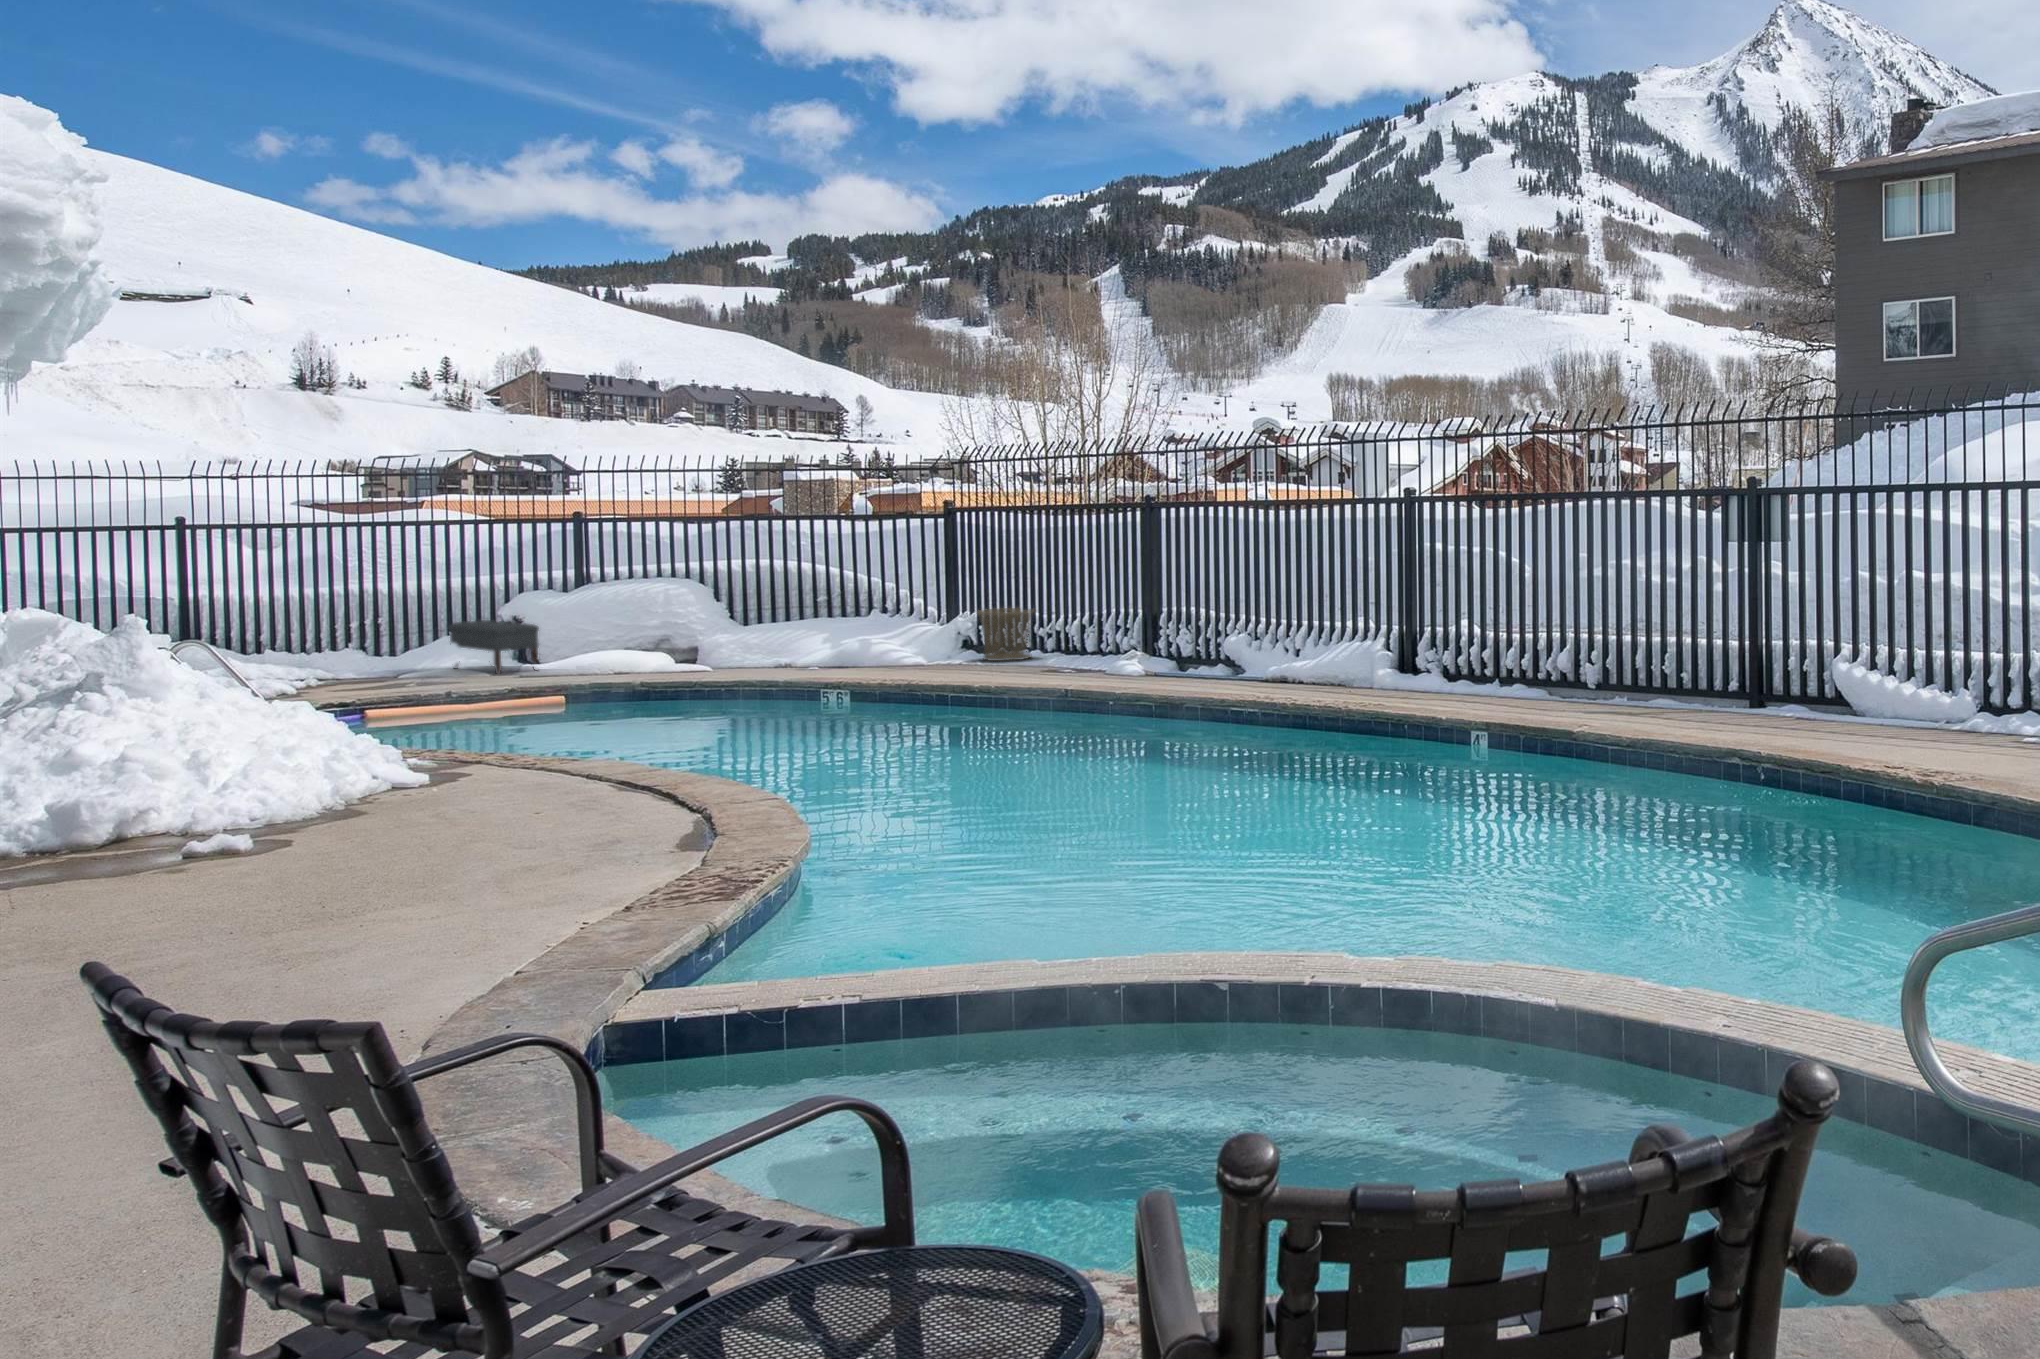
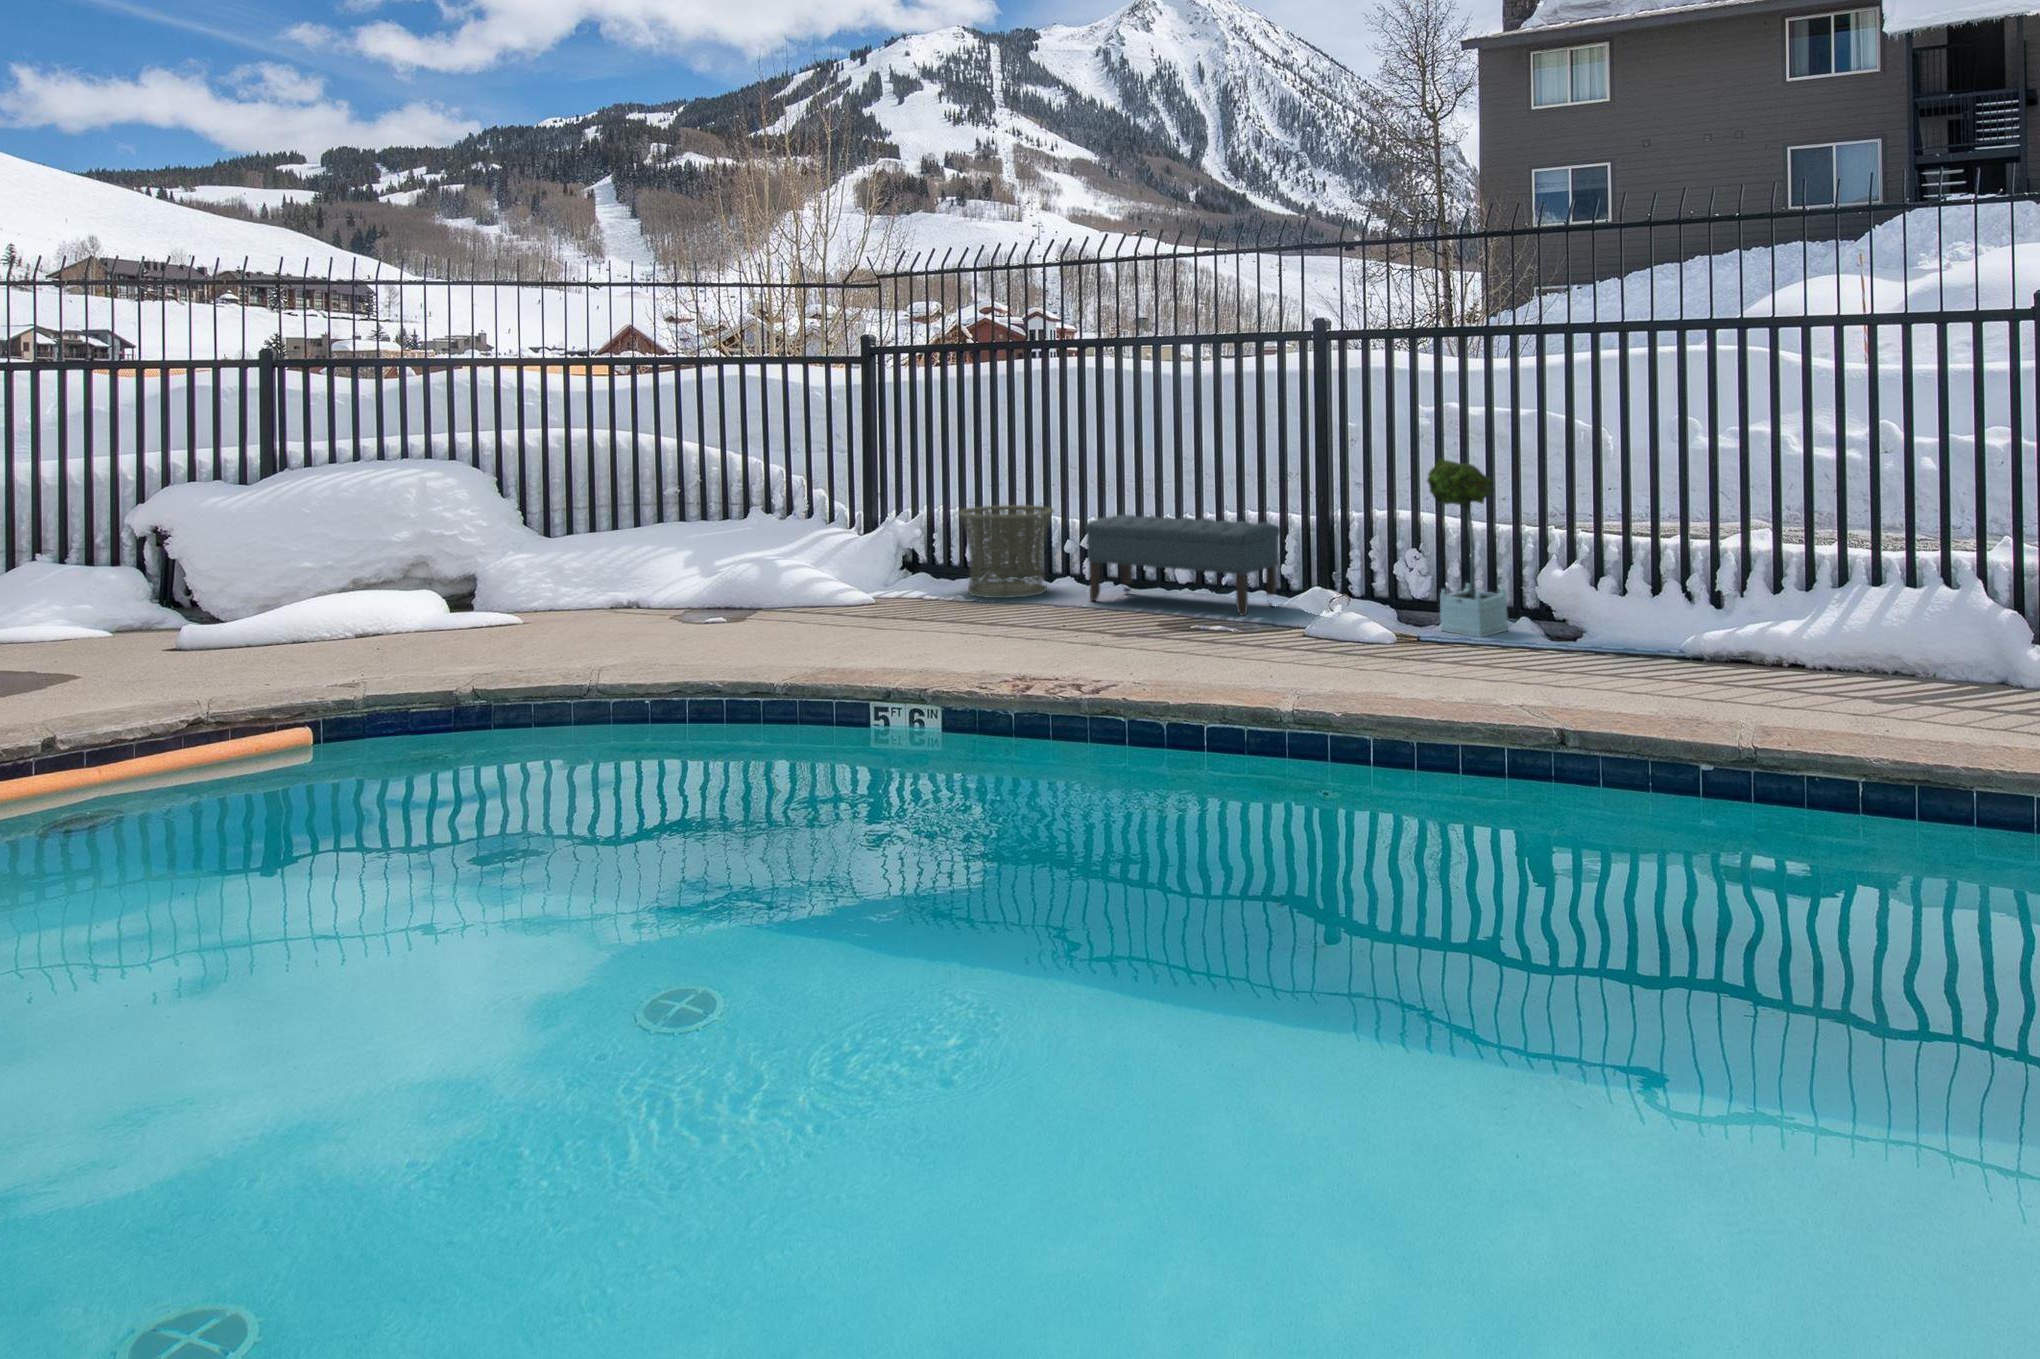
potted tree: none [1178,580,1220,674] -> present [1427,458,1508,637]
bench: present [448,620,539,674] -> present [1085,514,1280,616]

